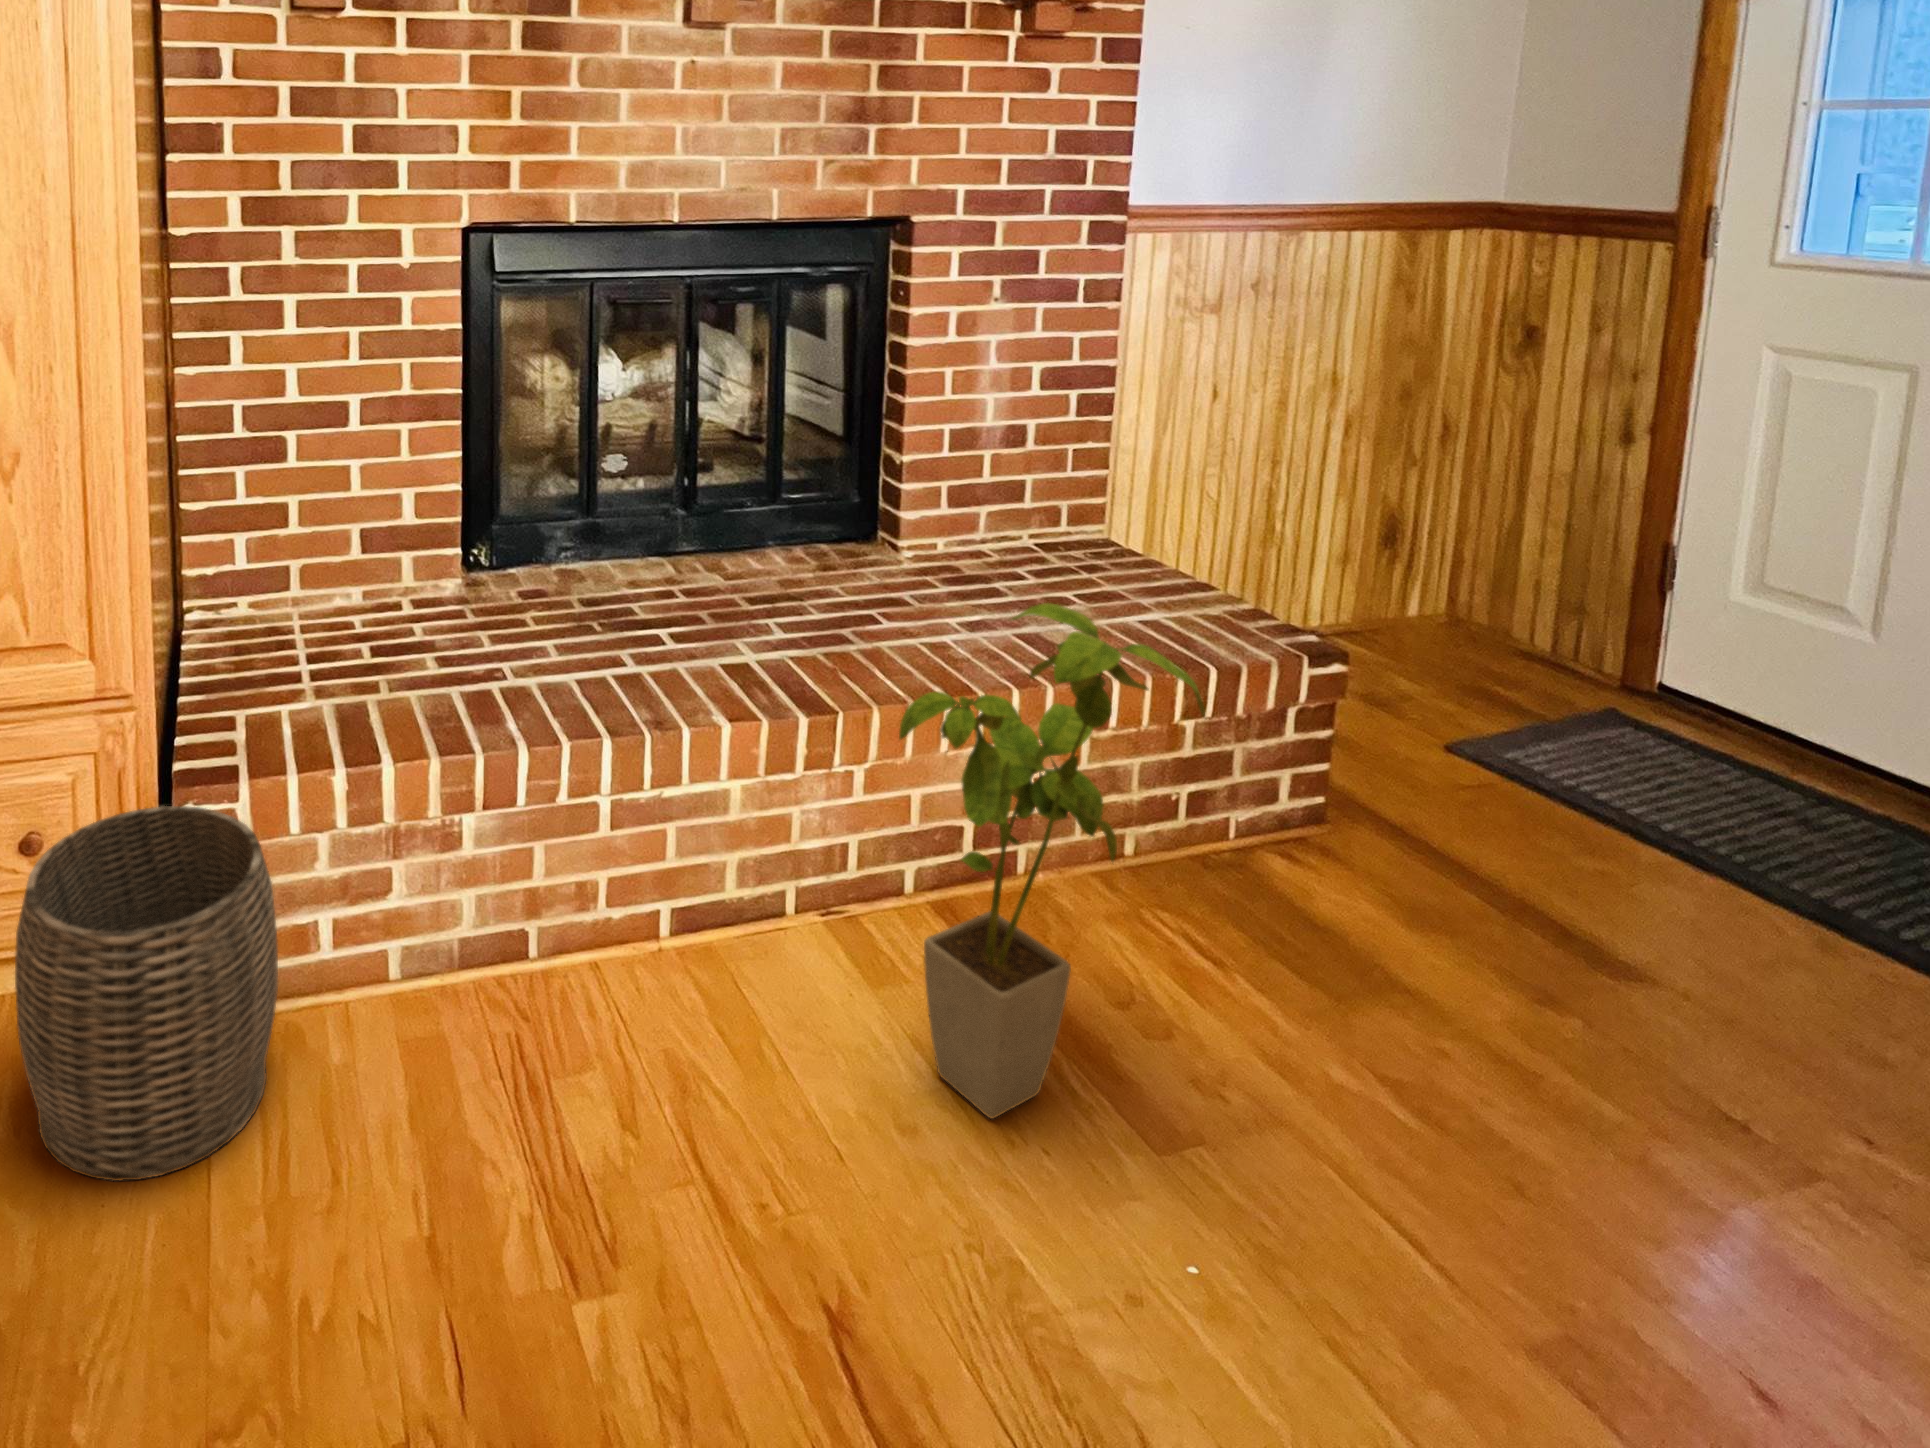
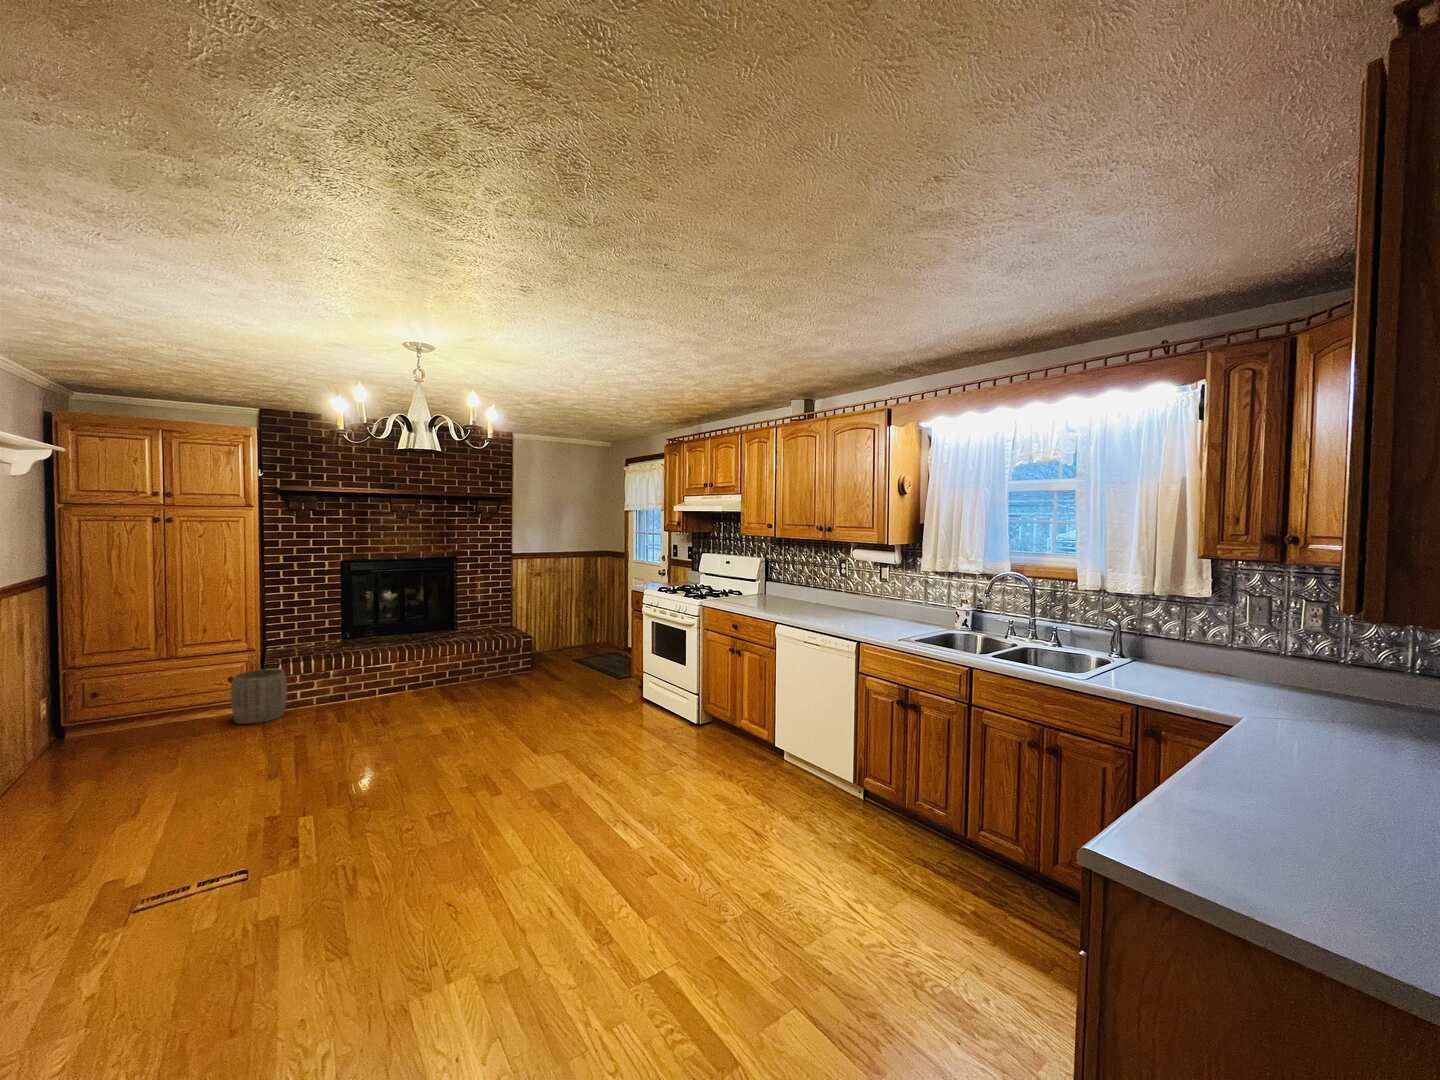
house plant: present [899,603,1205,1118] -> none [408,617,455,702]

